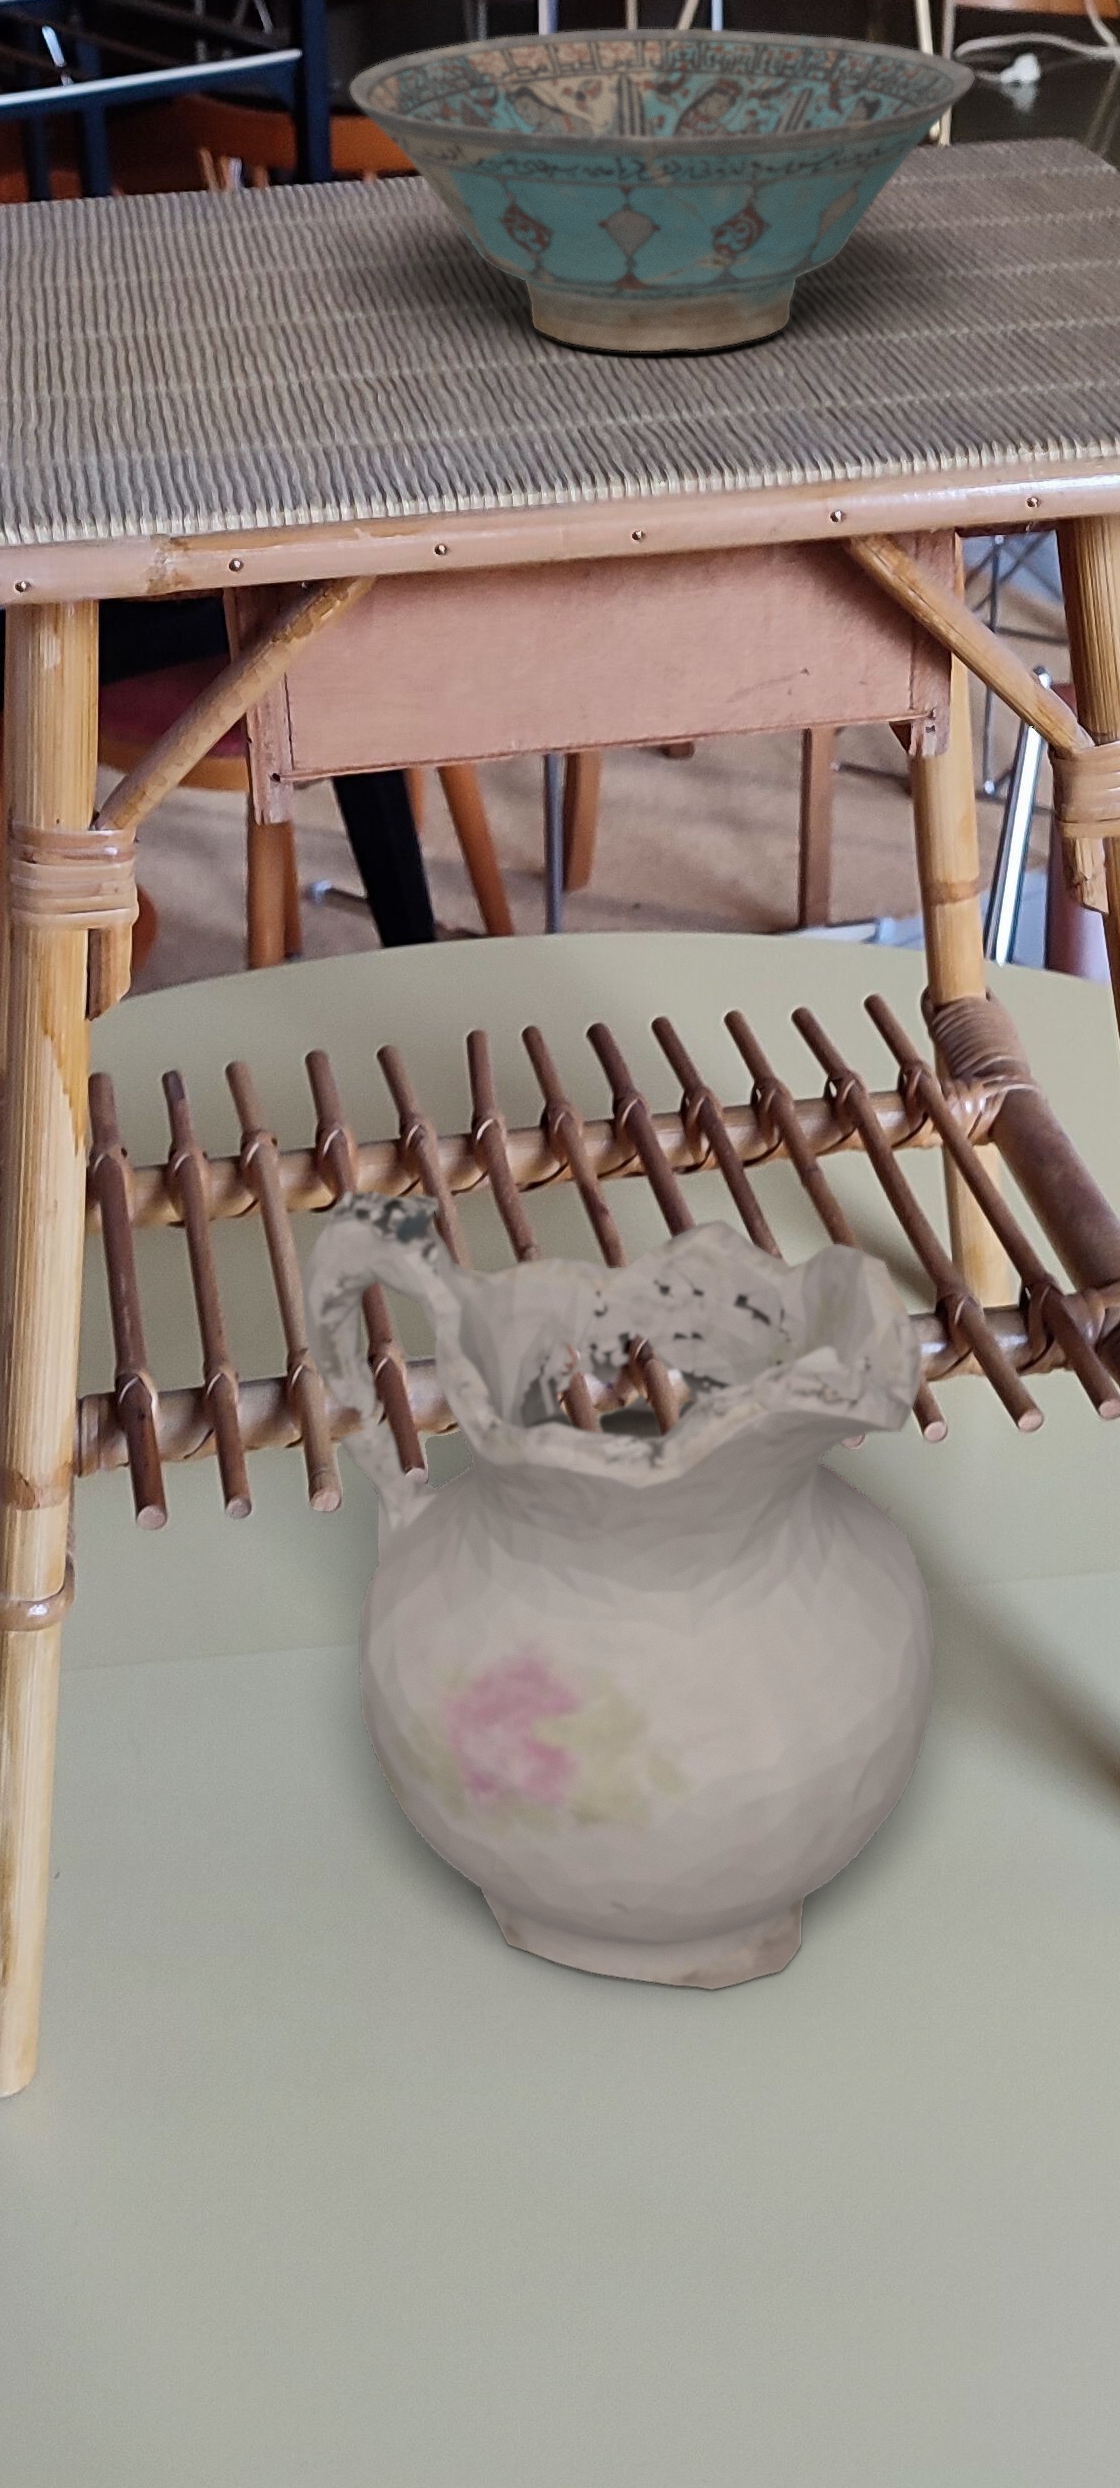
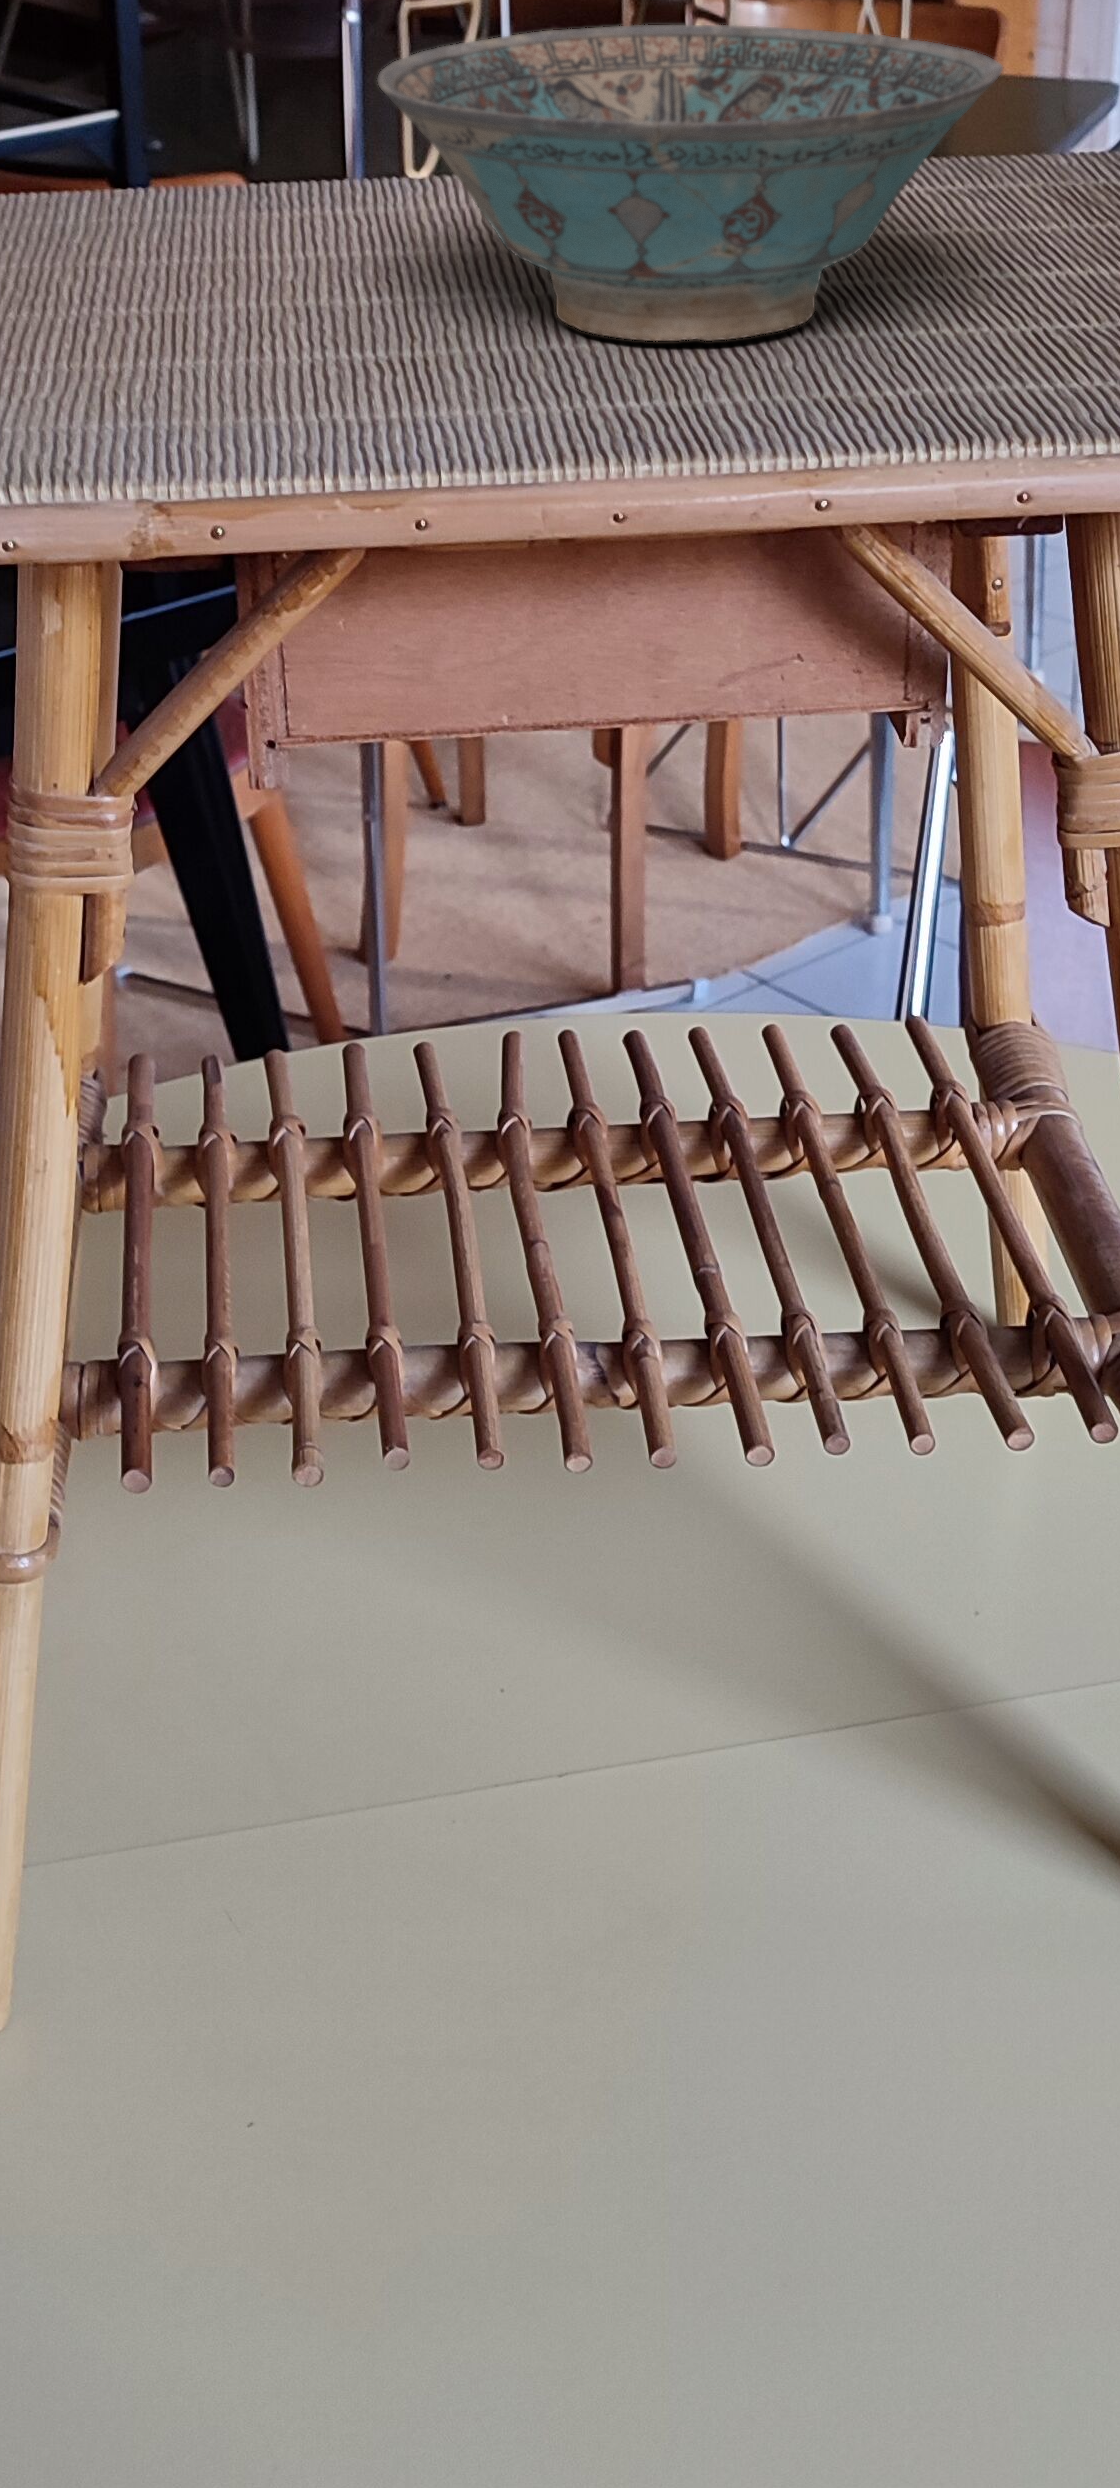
ceramic pitcher: present [303,1190,935,1990] -> none [296,1169,912,1989]

